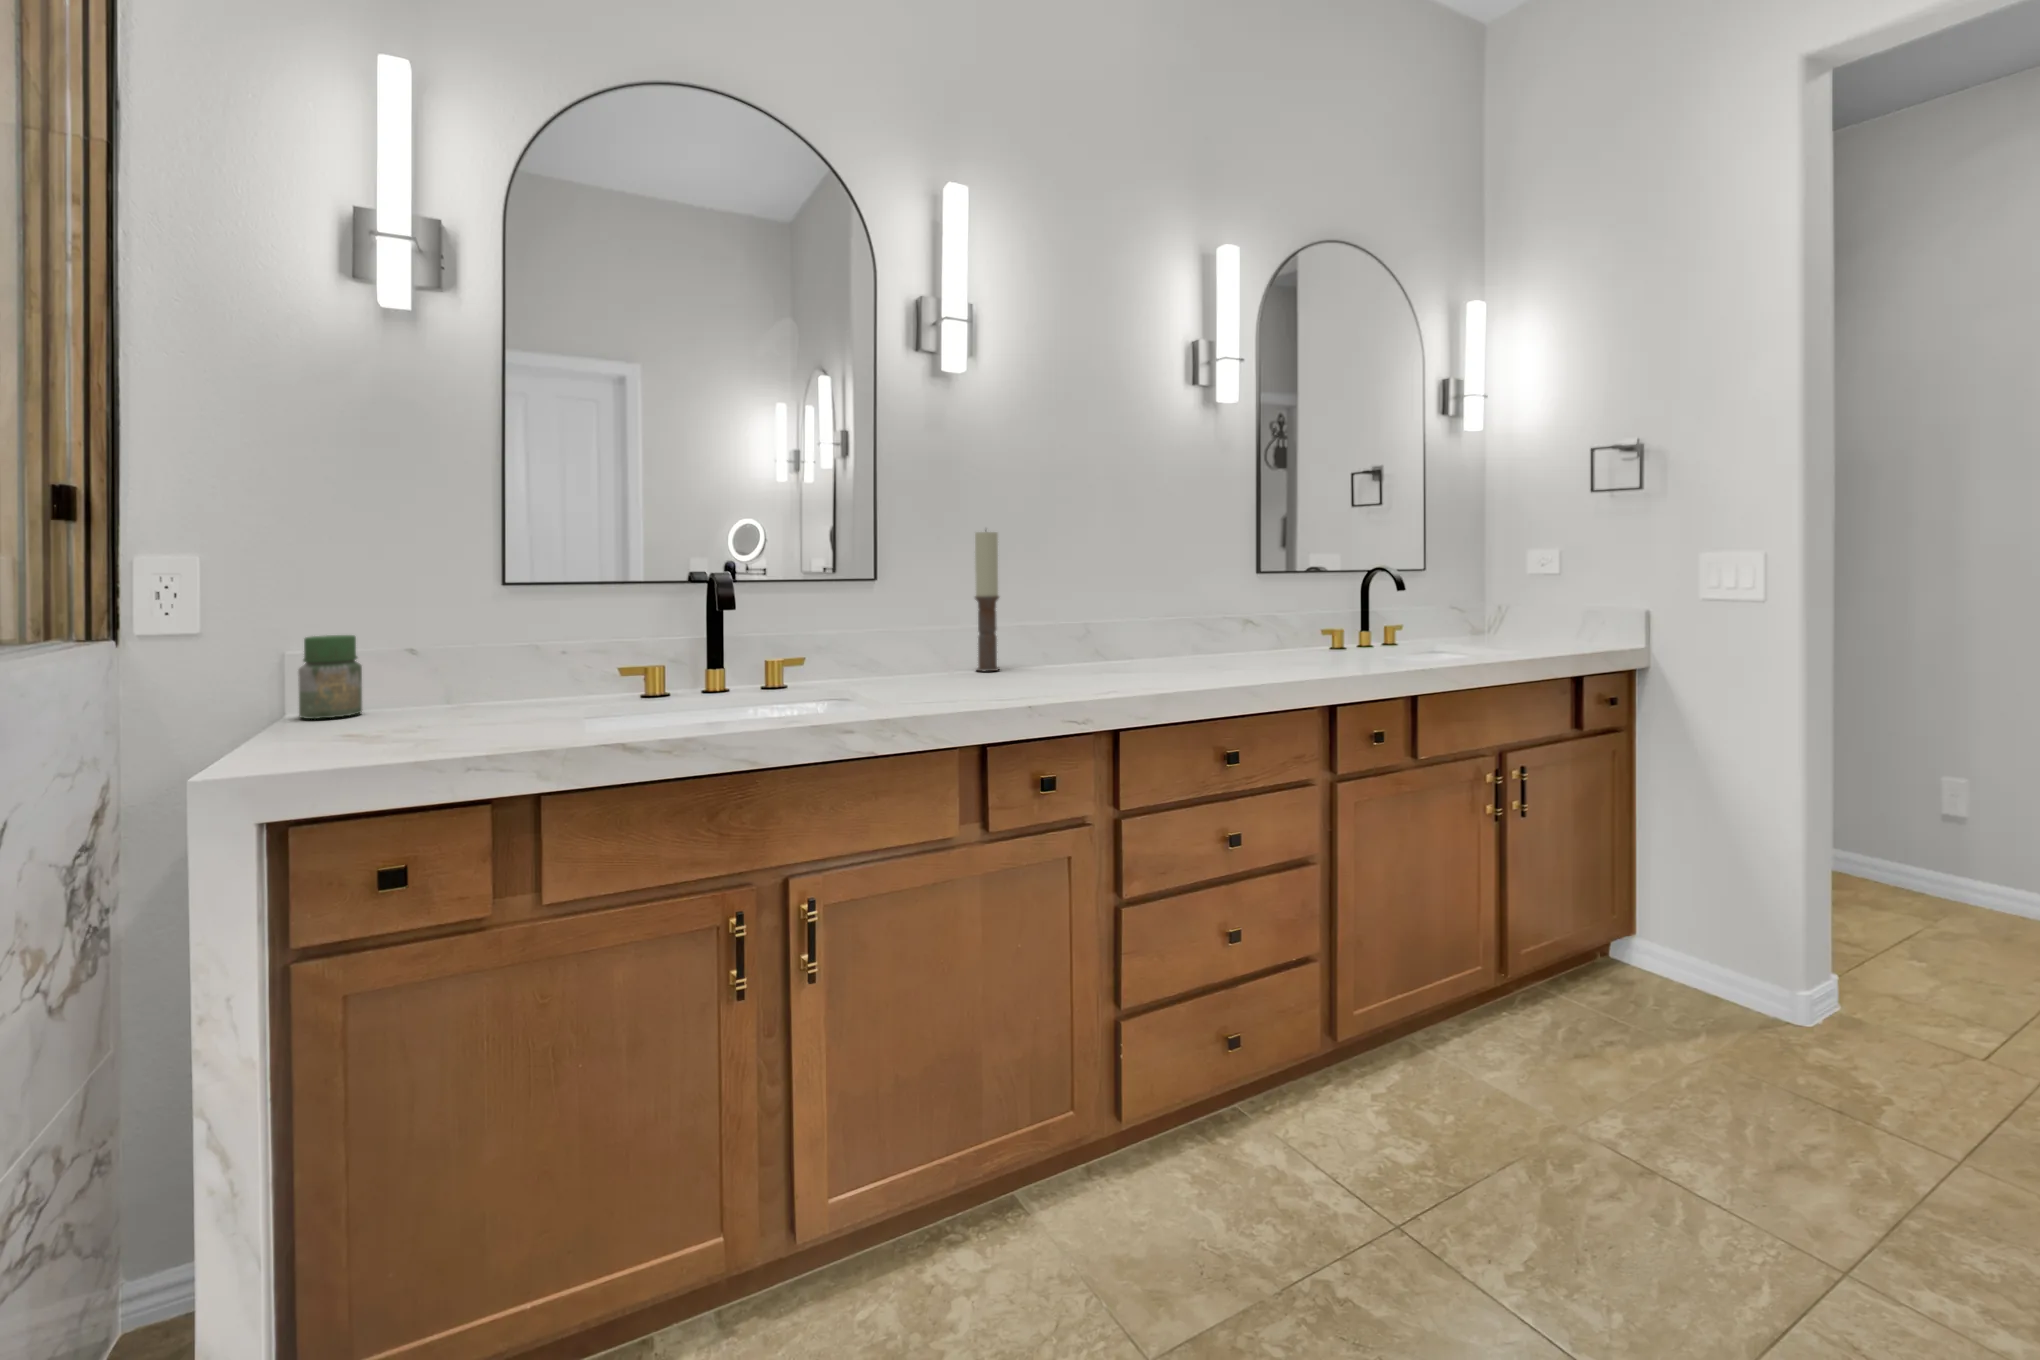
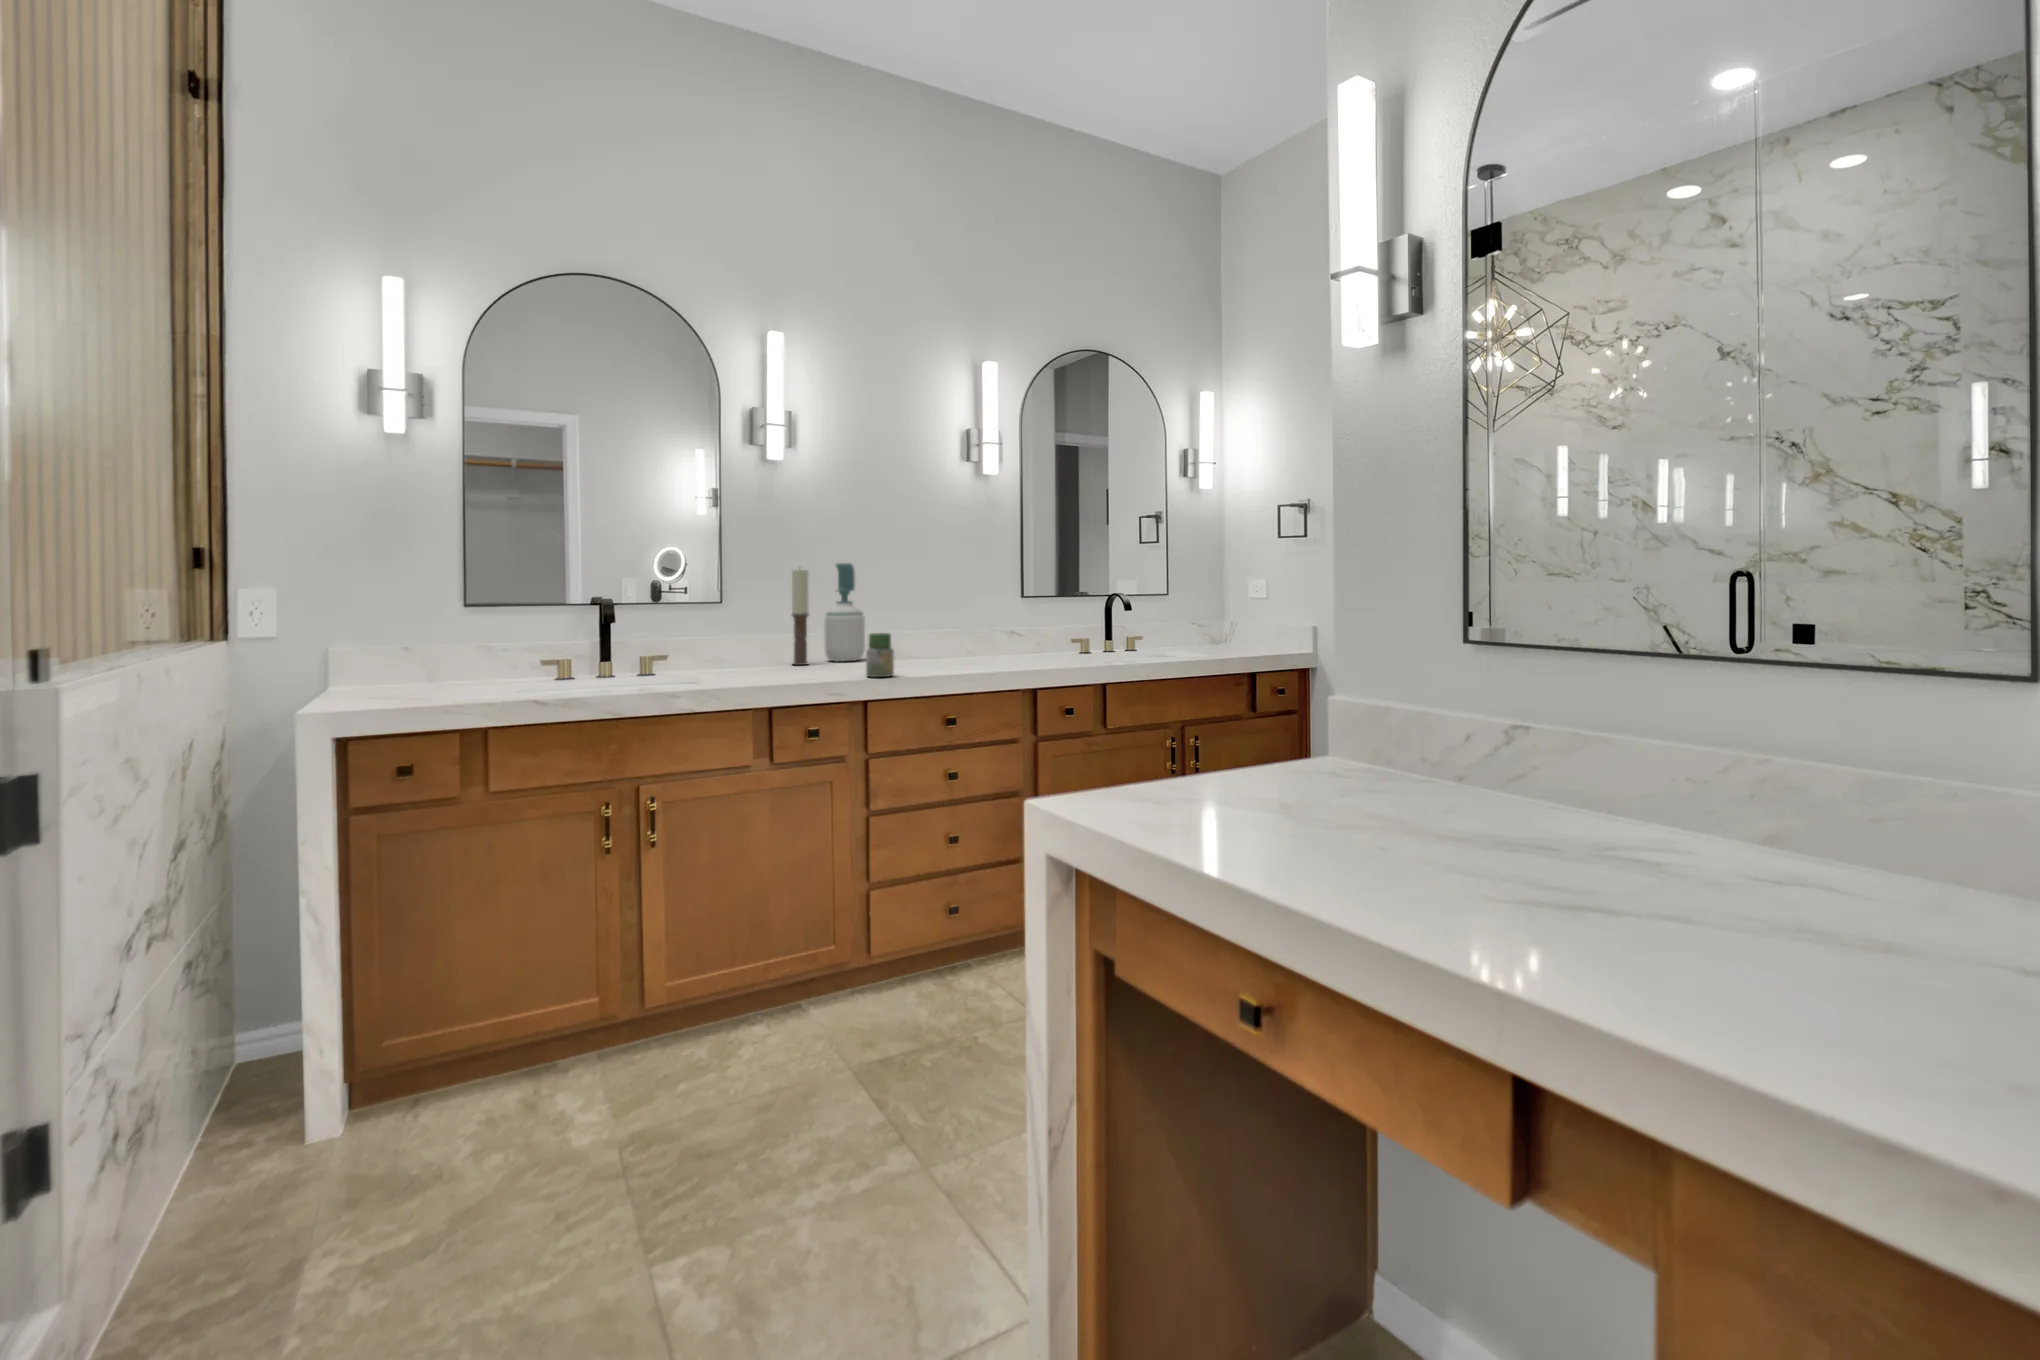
soap bottle: none [1013,523,1070,665] -> present [824,563,865,661]
jar: present [298,635,362,719] -> present [866,633,894,677]

